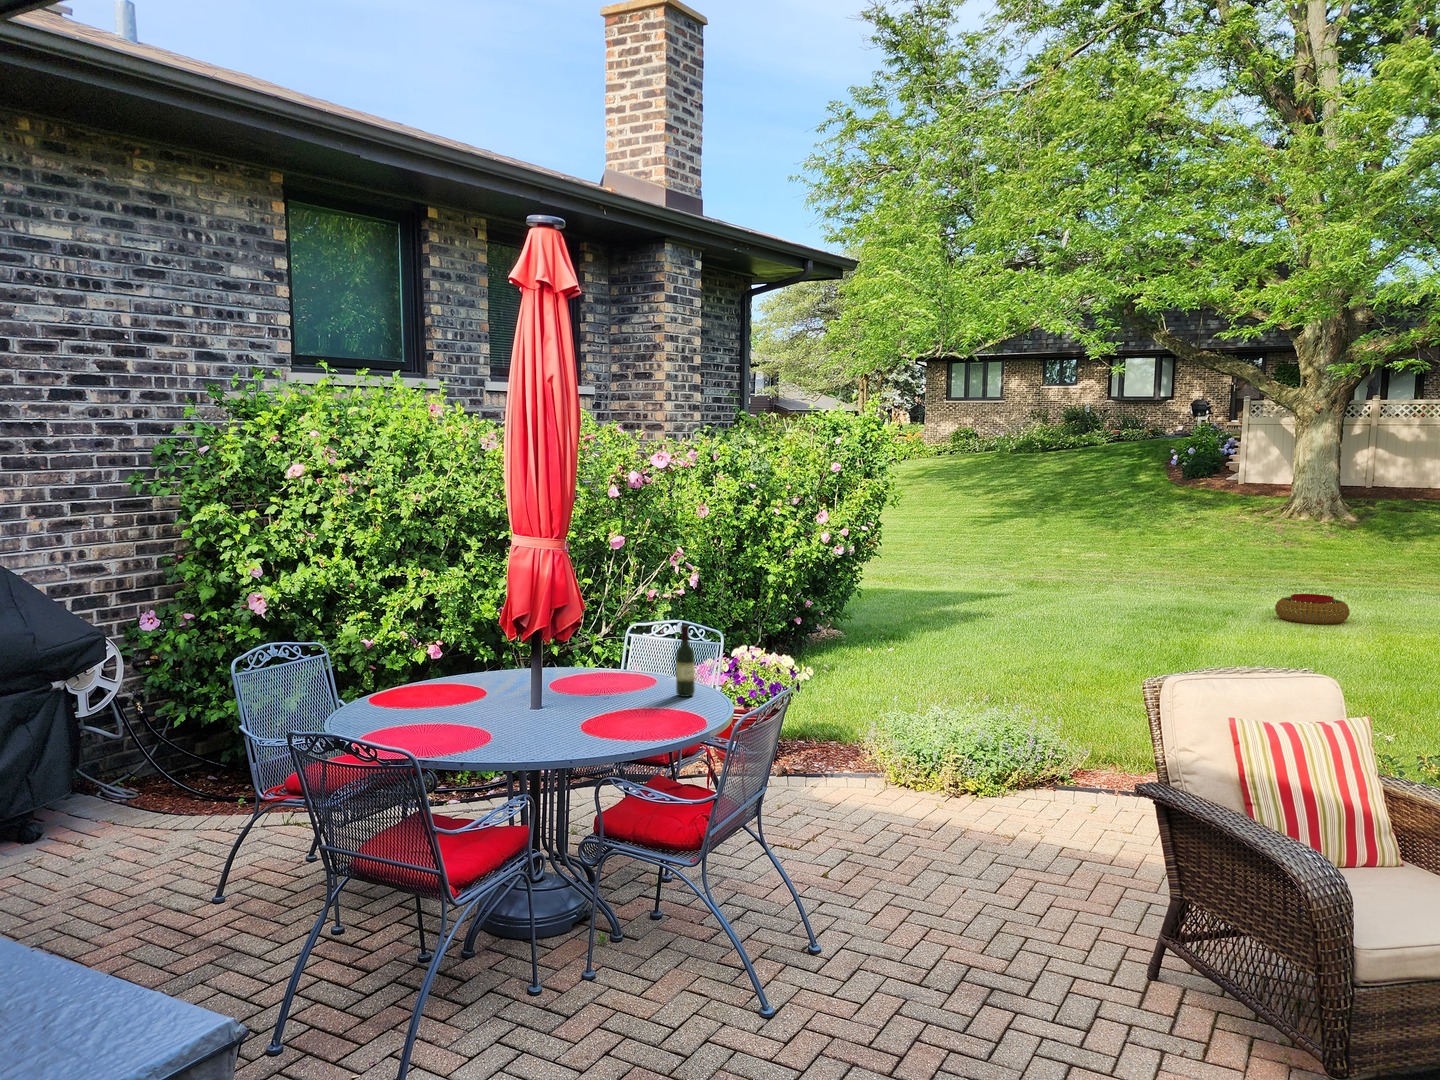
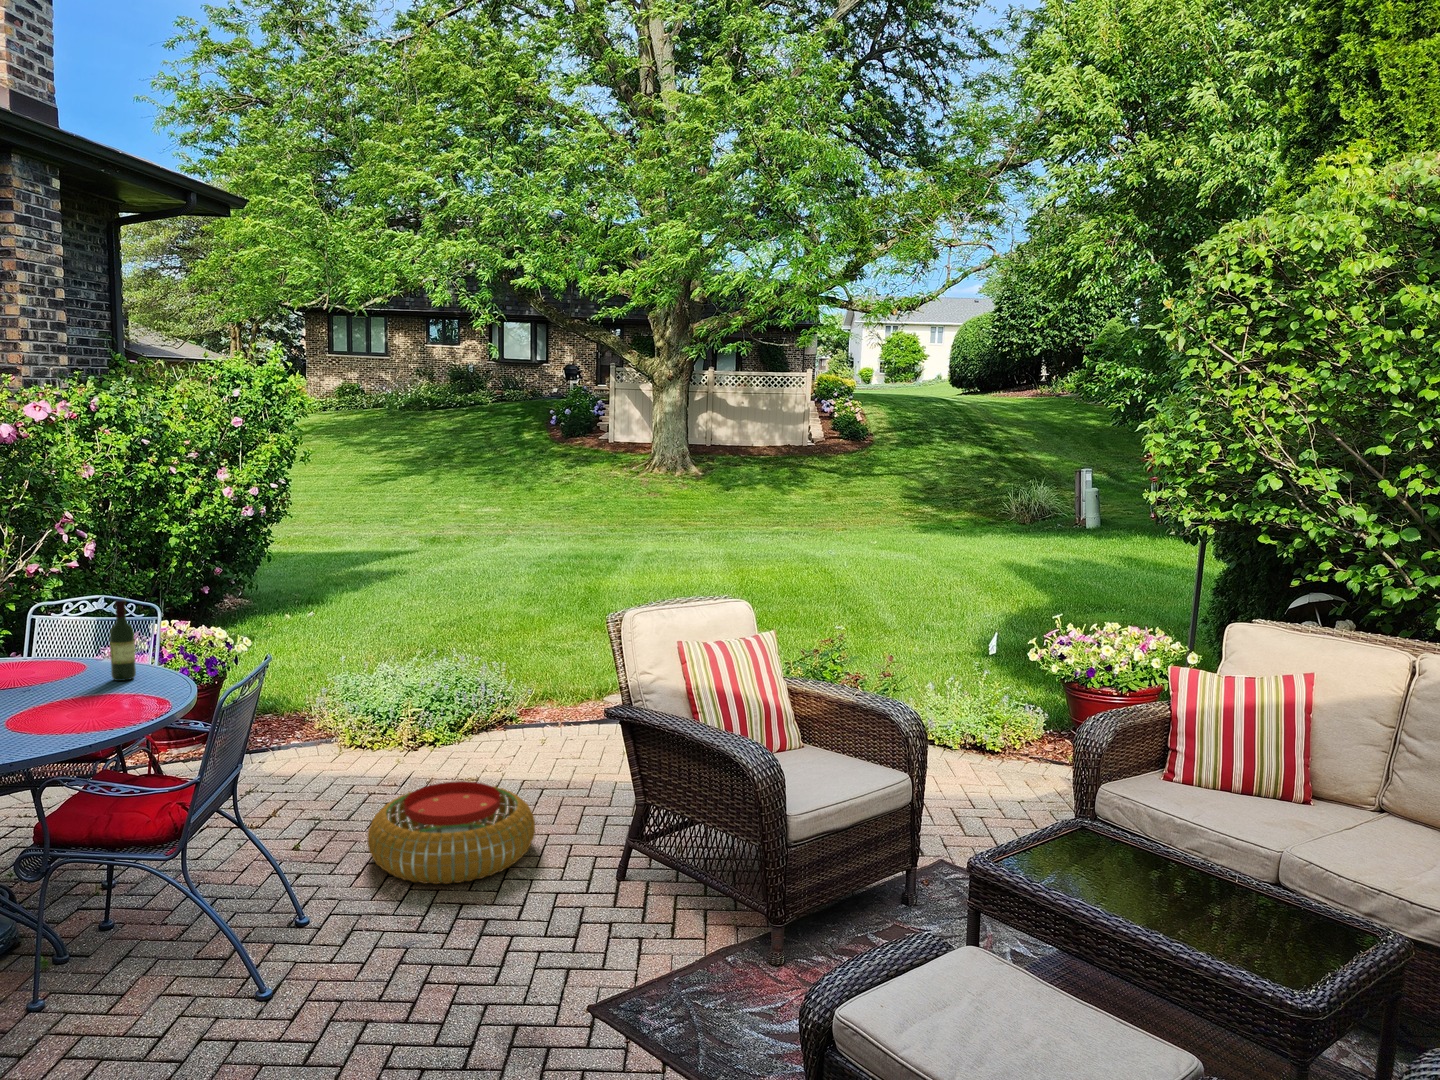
pouf: present [1275,594,1350,624] -> present [368,781,535,884]

